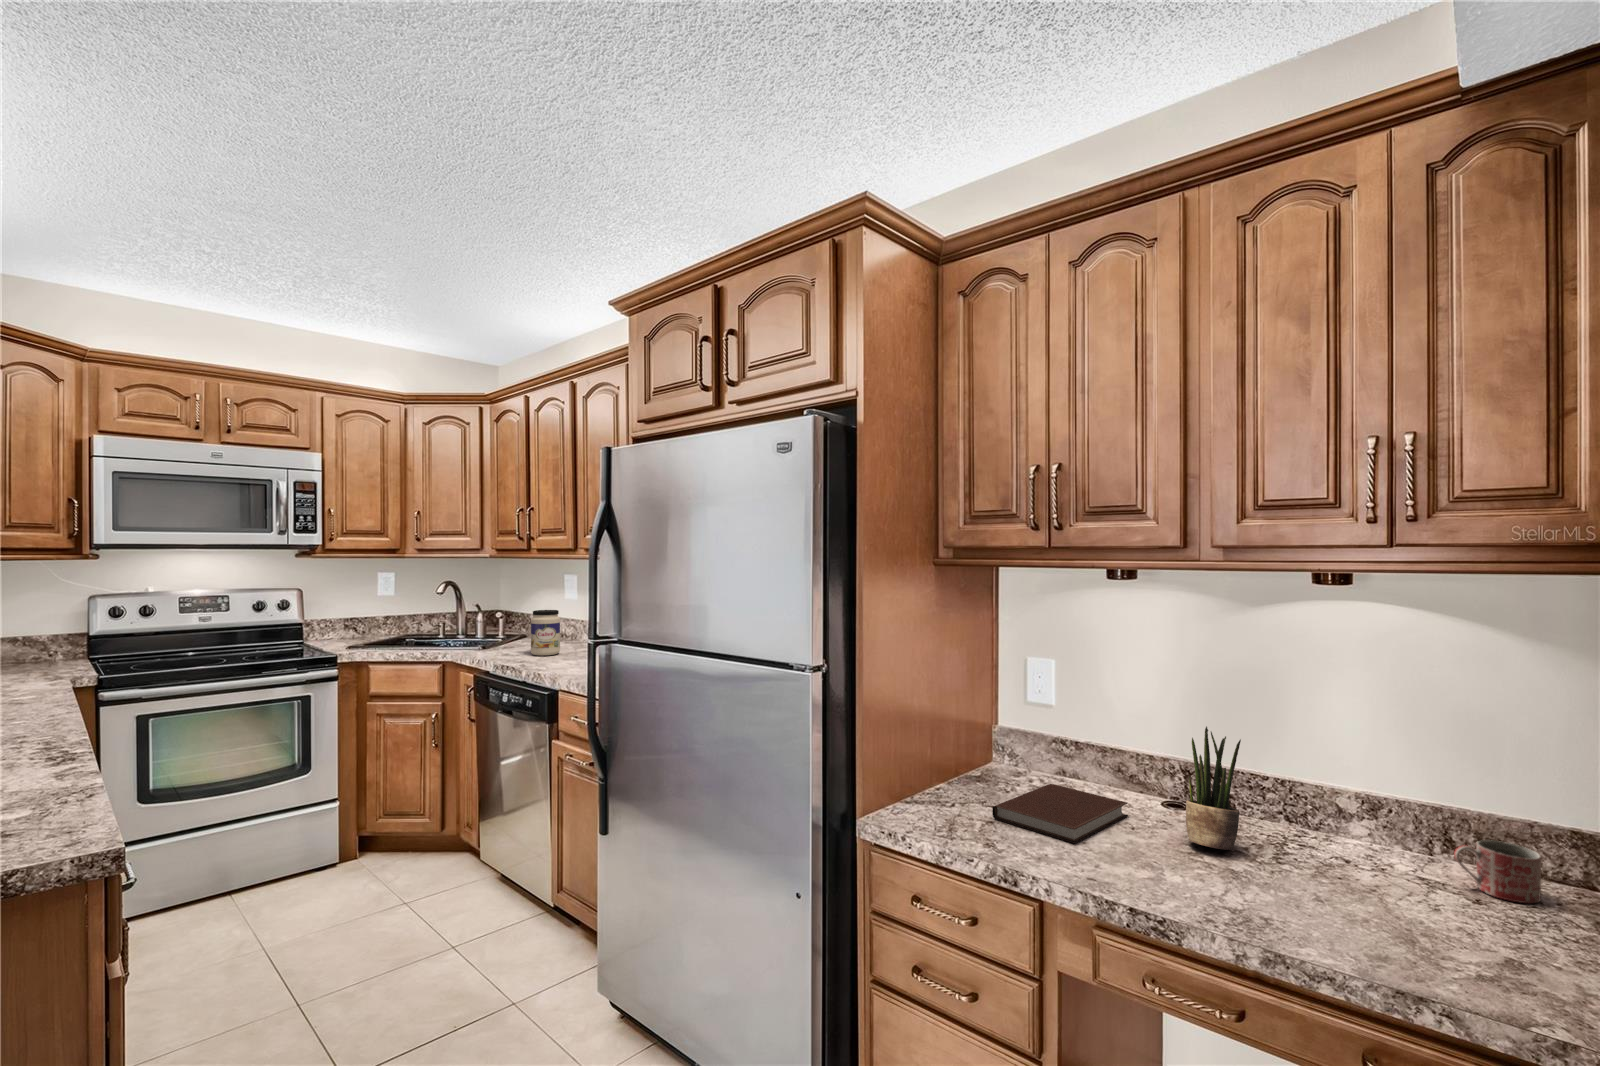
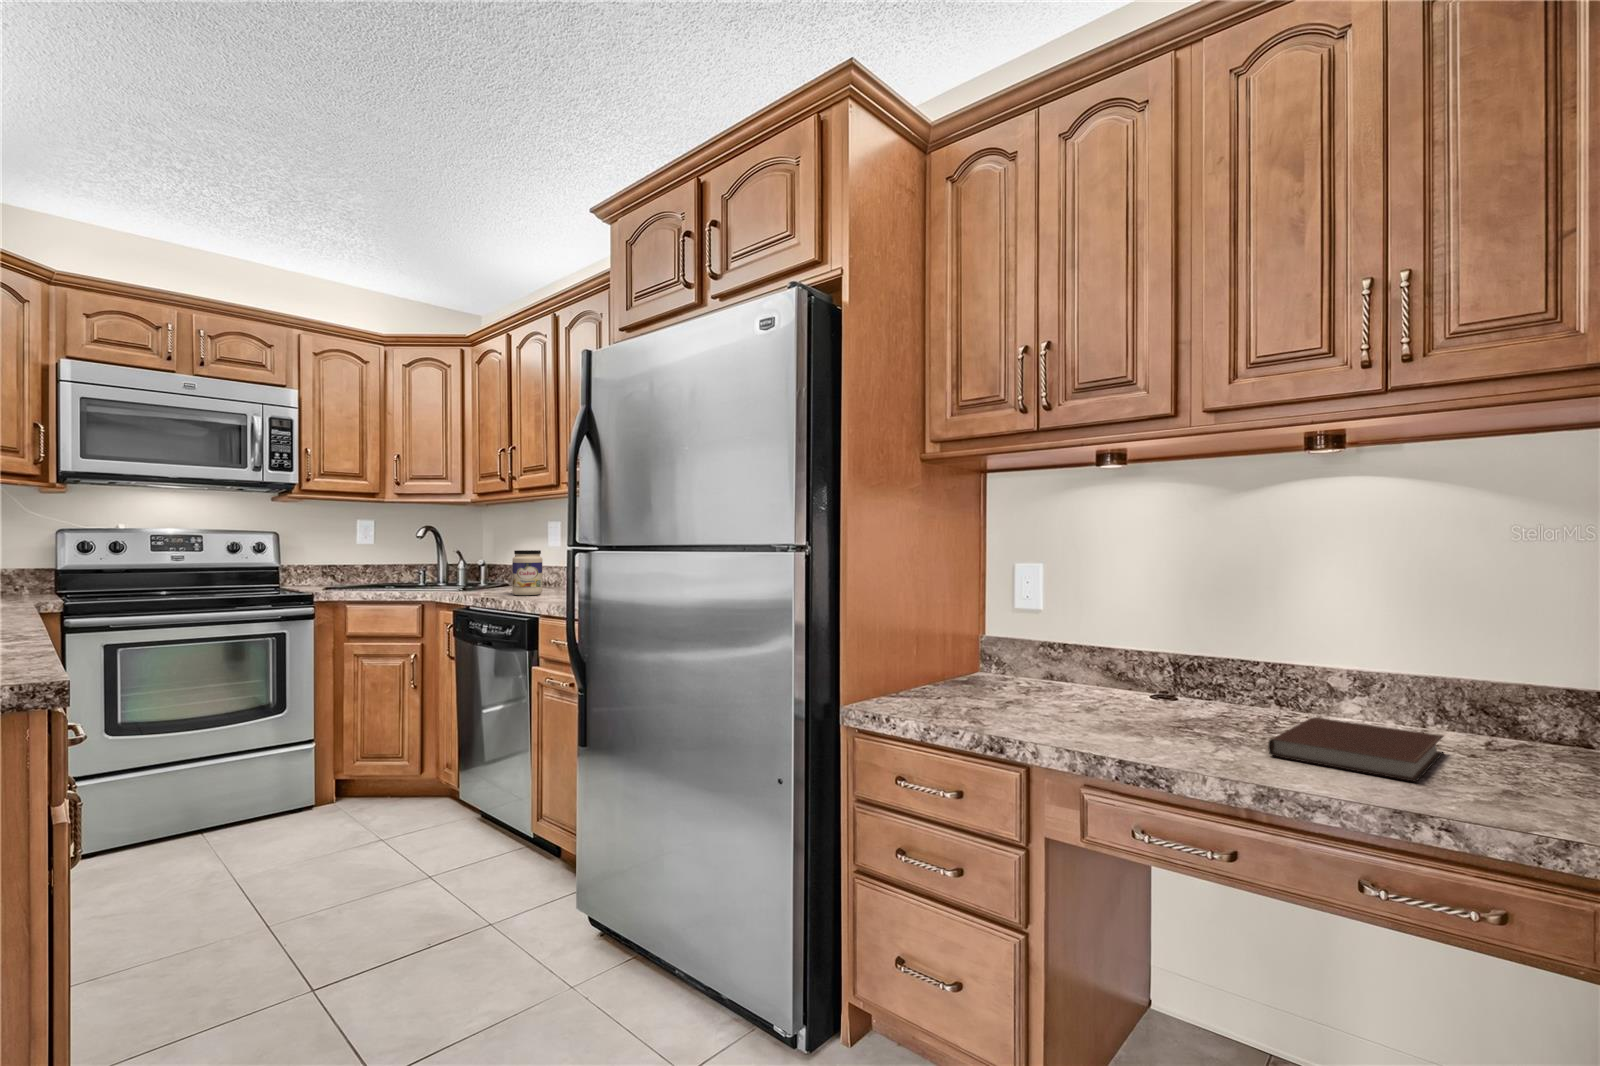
potted plant: present [1186,726,1241,850] -> none [1176,601,1233,723]
notebook: present [992,784,1128,843] -> present [1268,718,1443,782]
mug: present [1454,840,1541,903] -> none [1448,701,1536,757]

